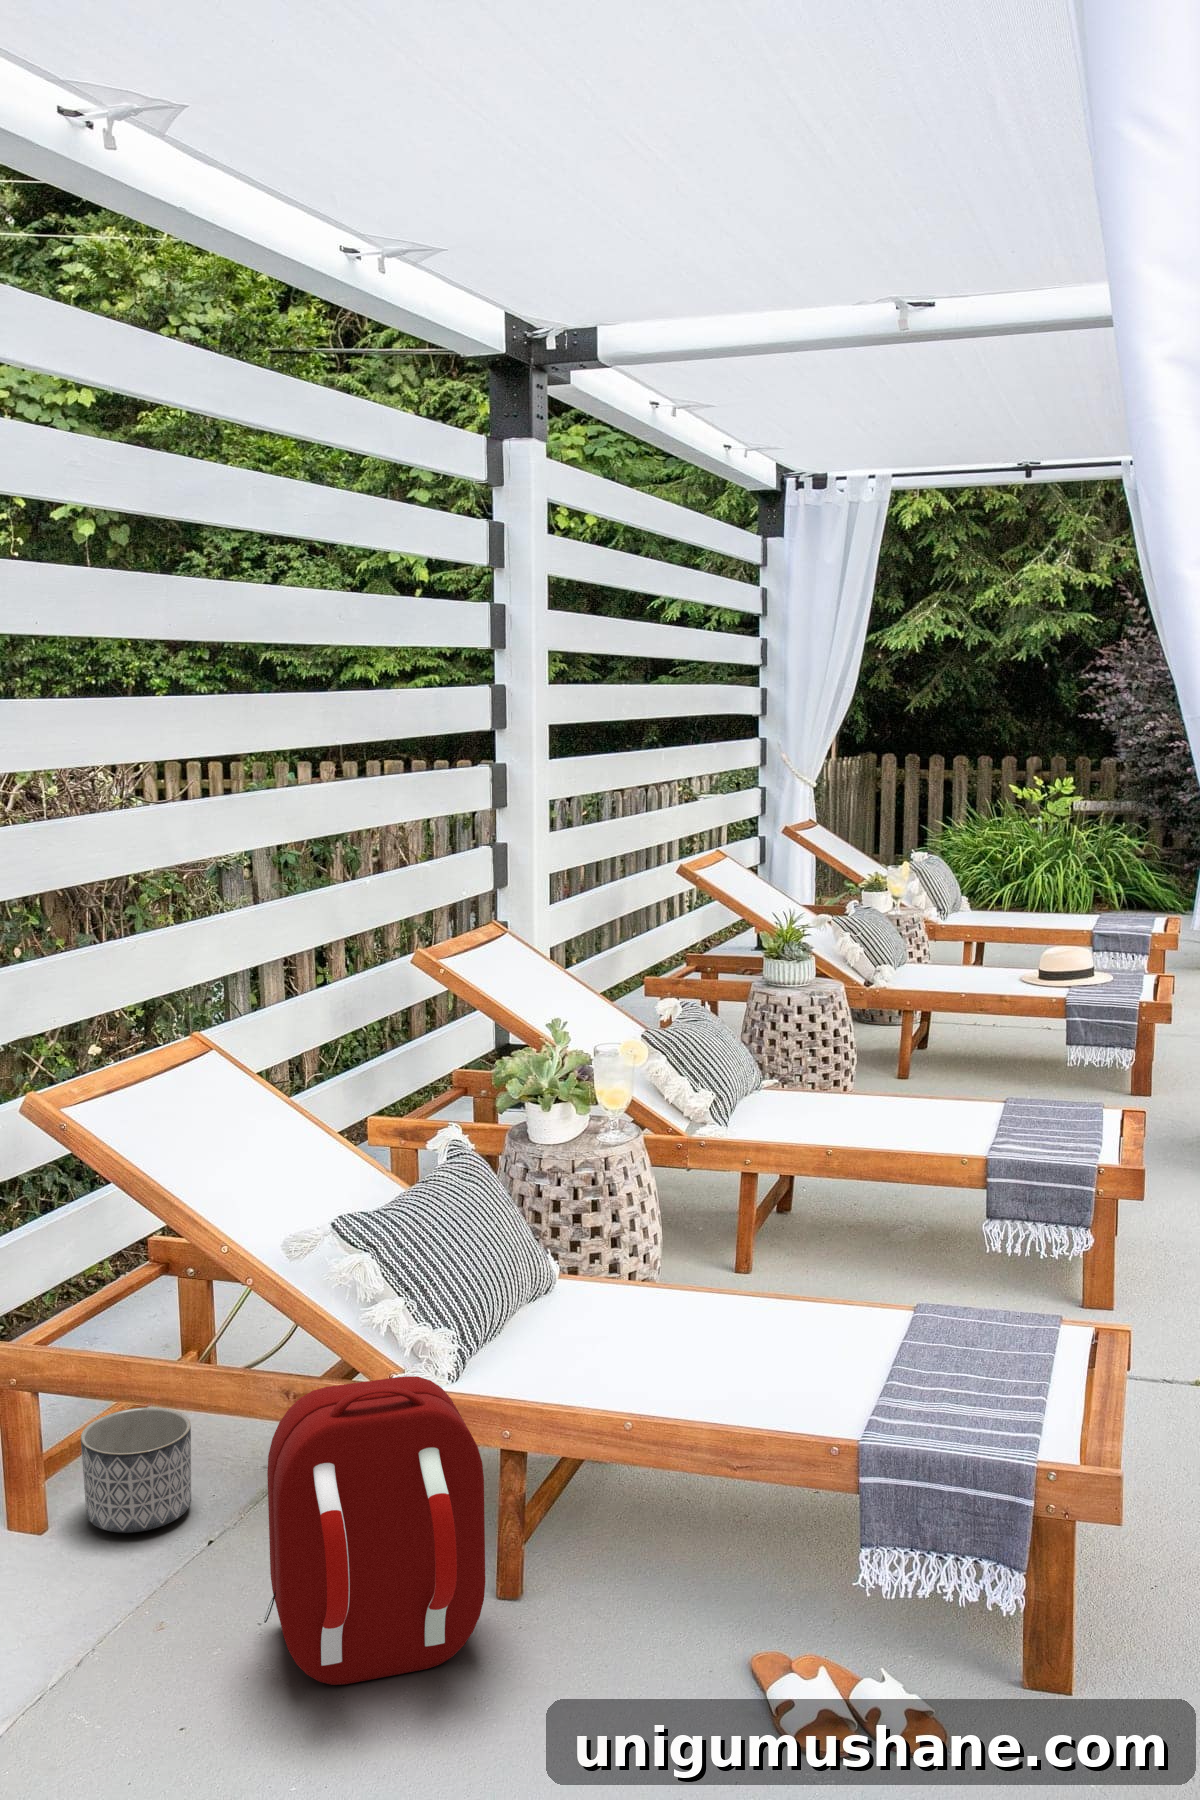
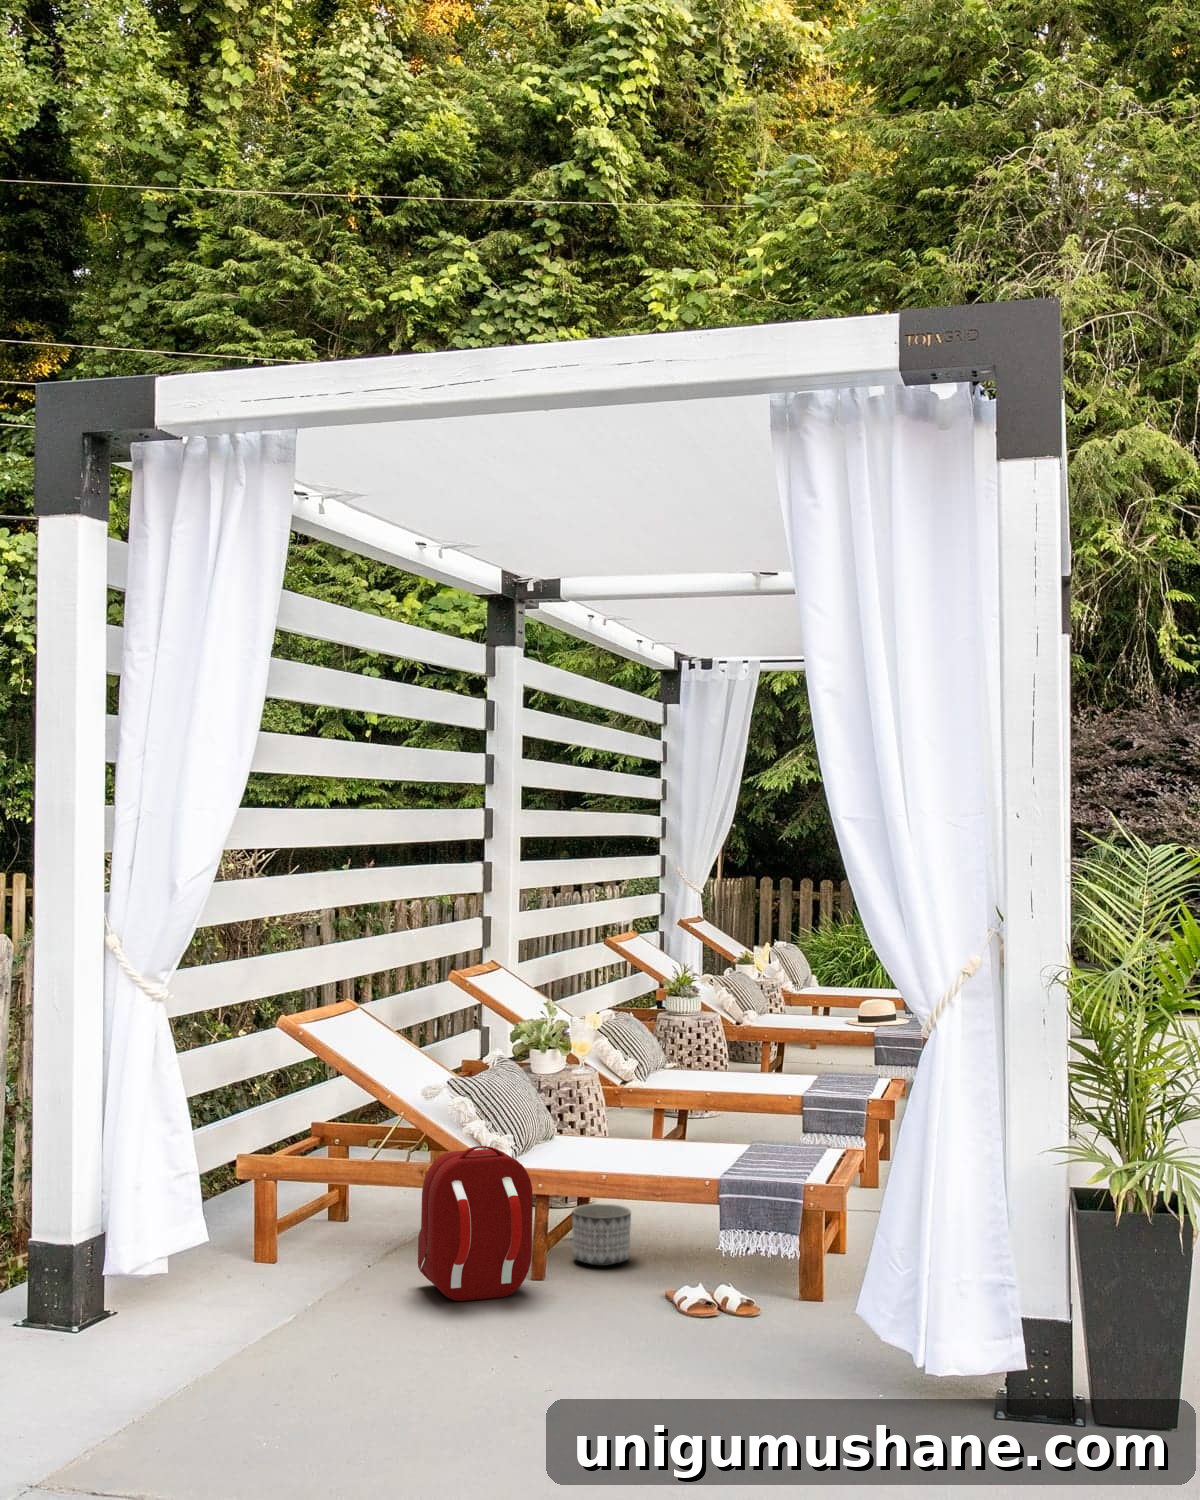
planter: present [81,1407,191,1533] -> present [572,1204,631,1266]

